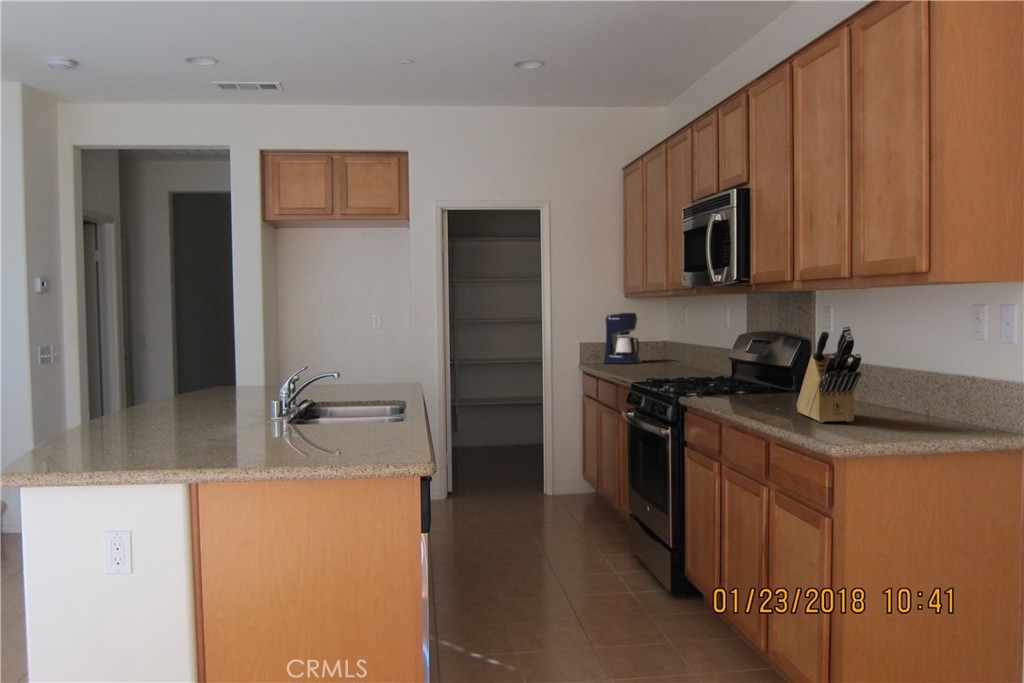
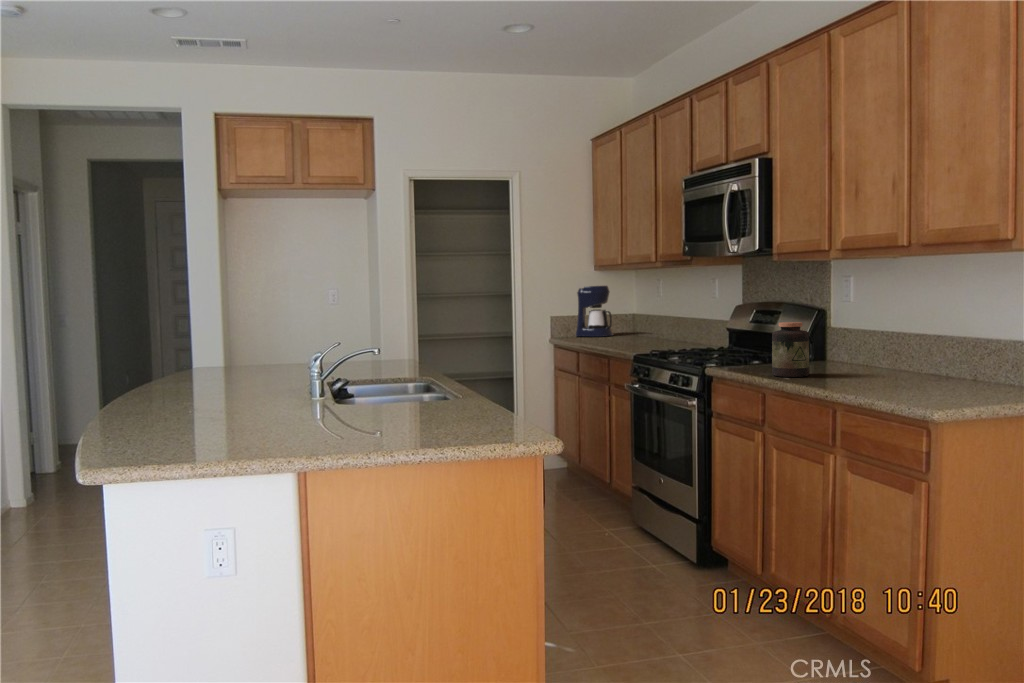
knife block: present [797,326,861,423] -> none [847,293,931,388]
jar: none [729,353,766,409] -> present [772,322,809,377]

